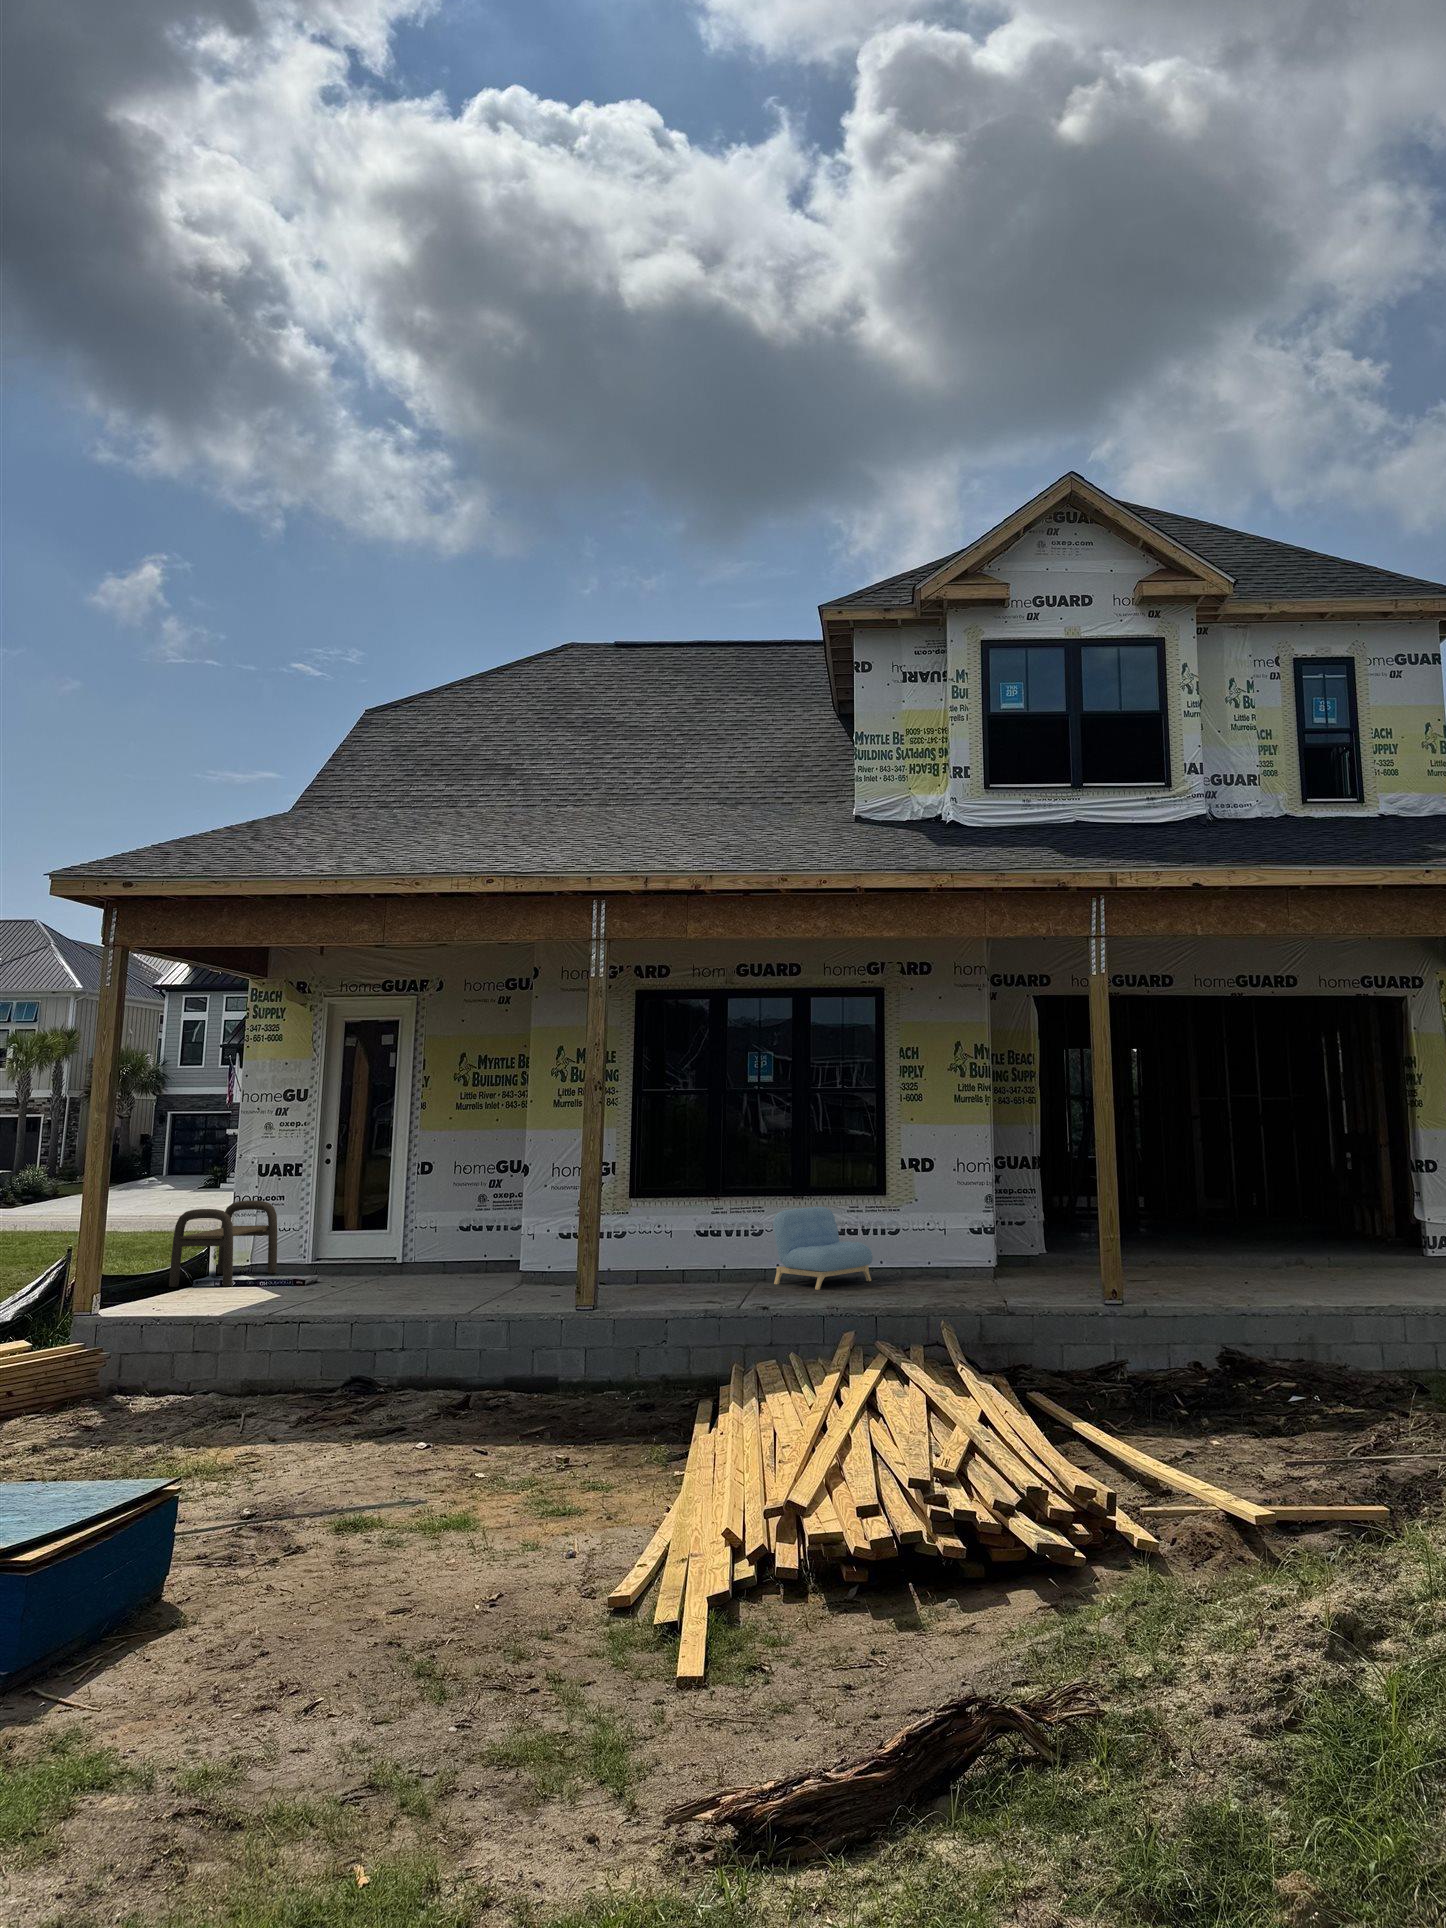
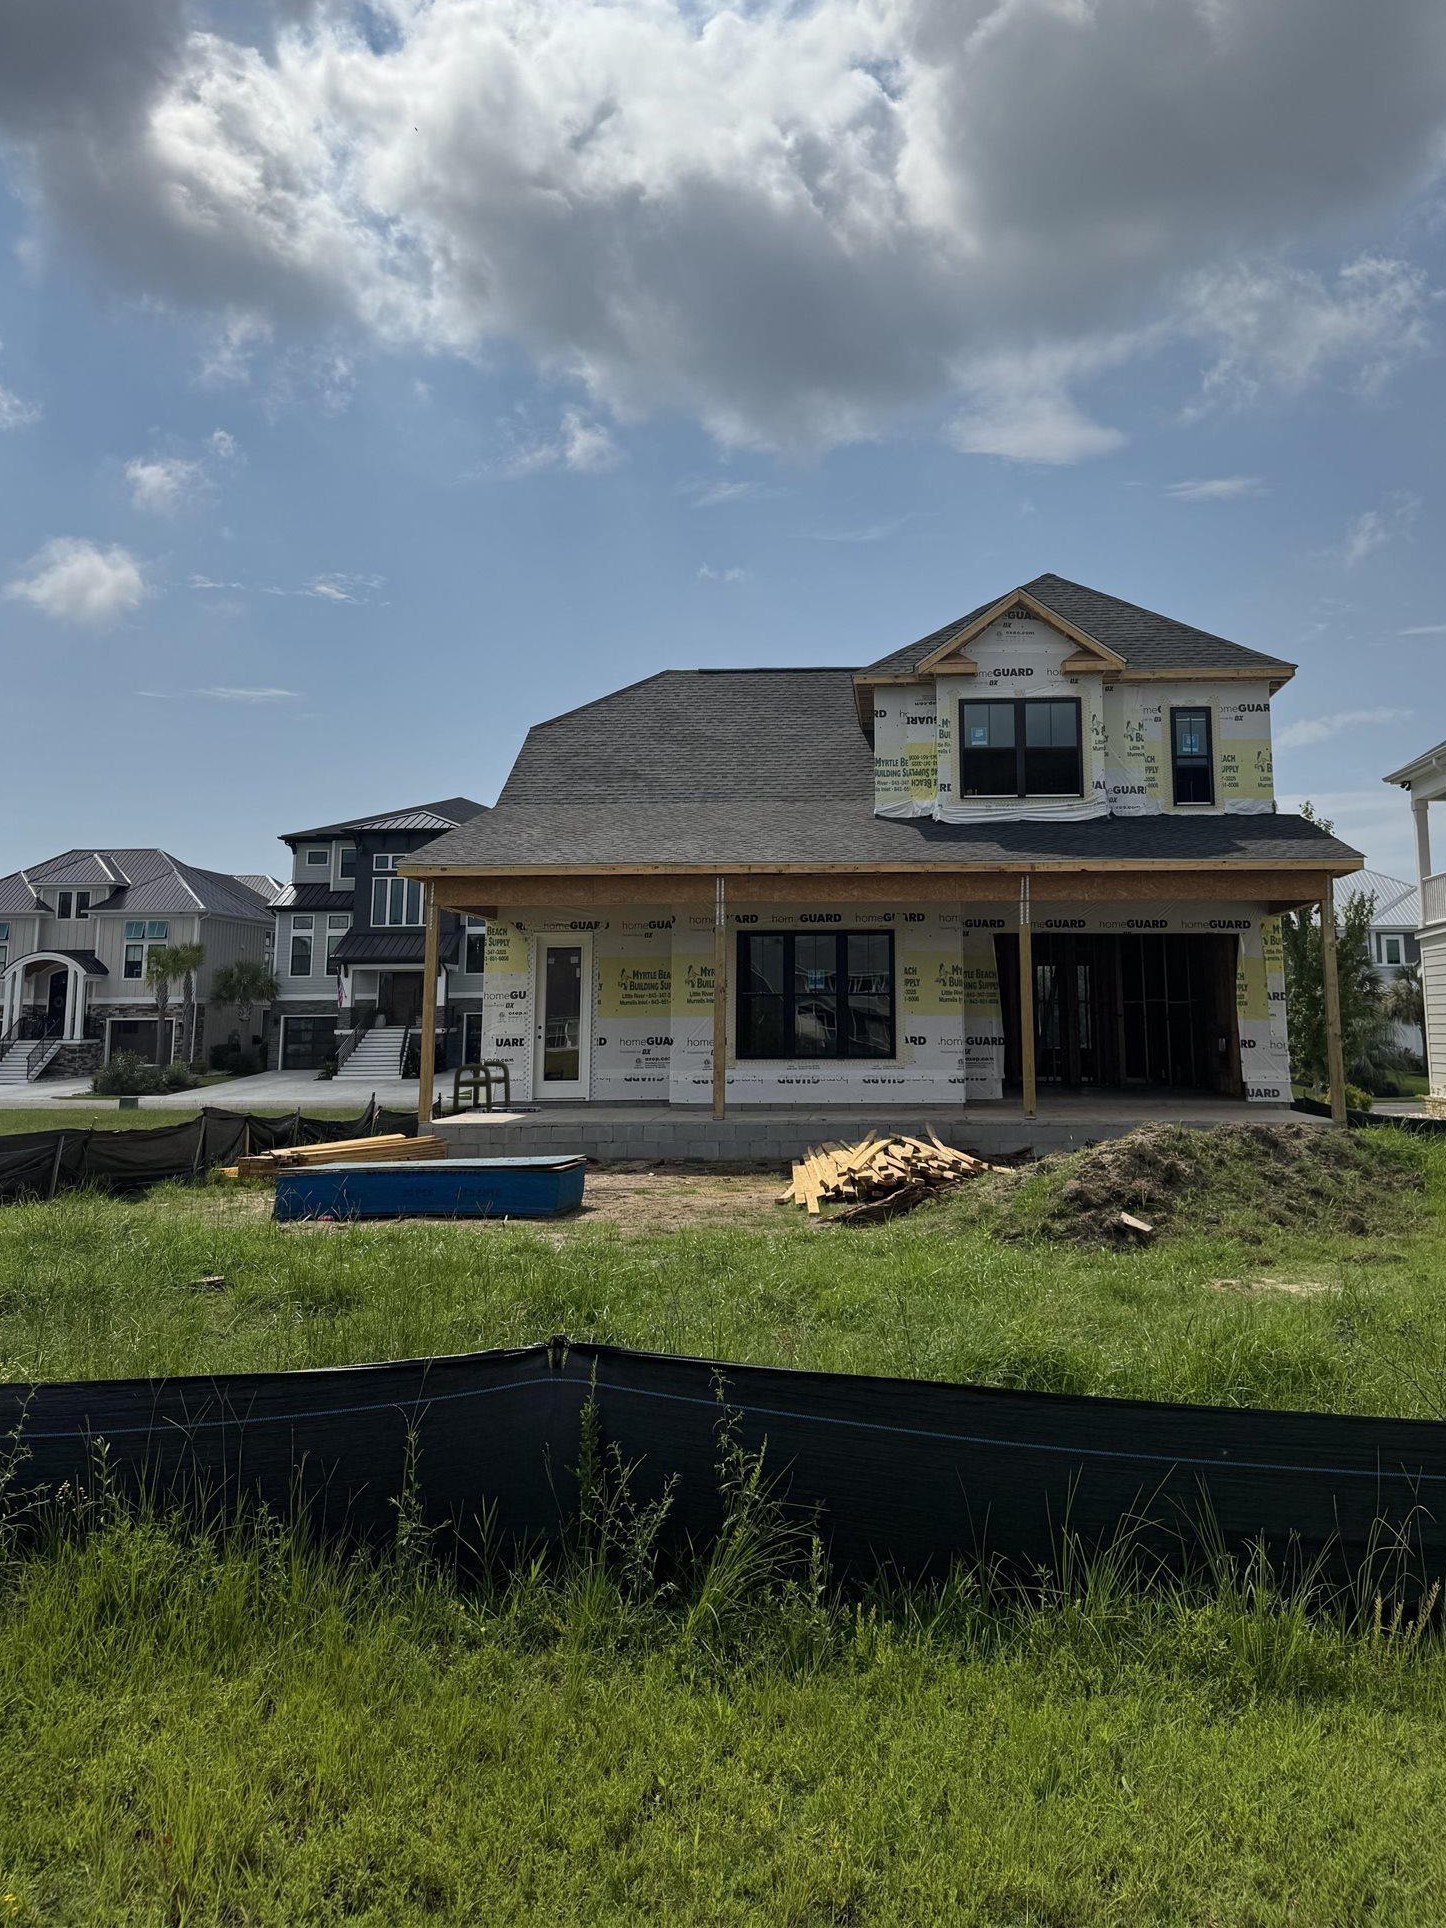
armchair: present [773,1207,872,1290] -> none [828,1065,889,1112]

